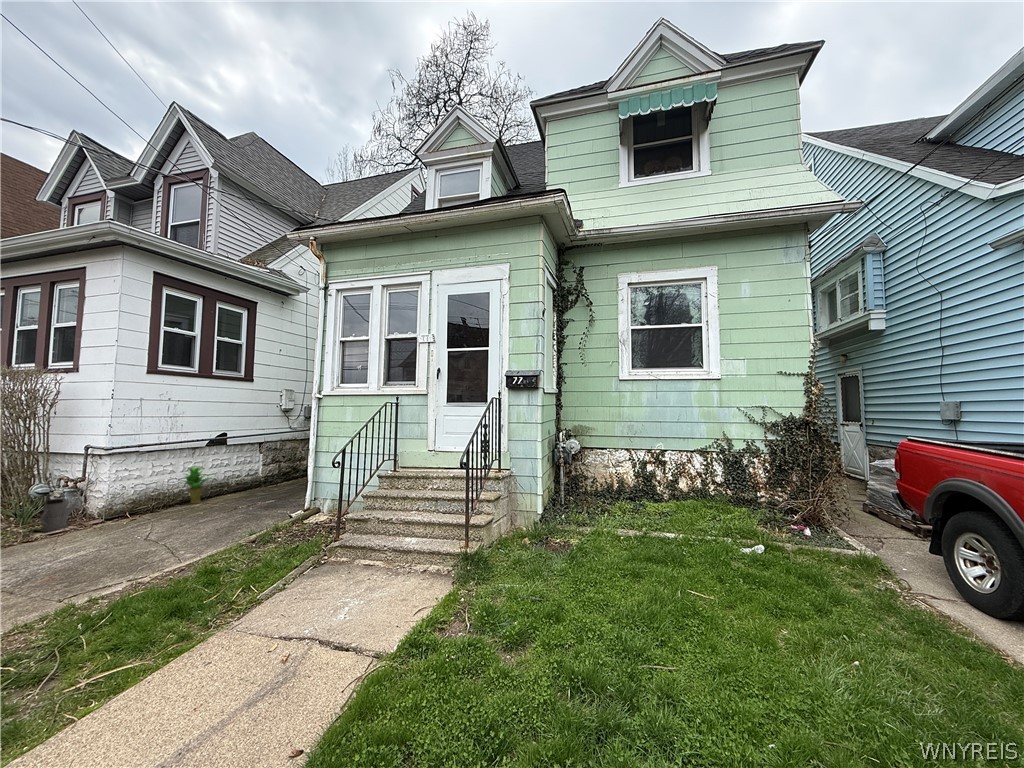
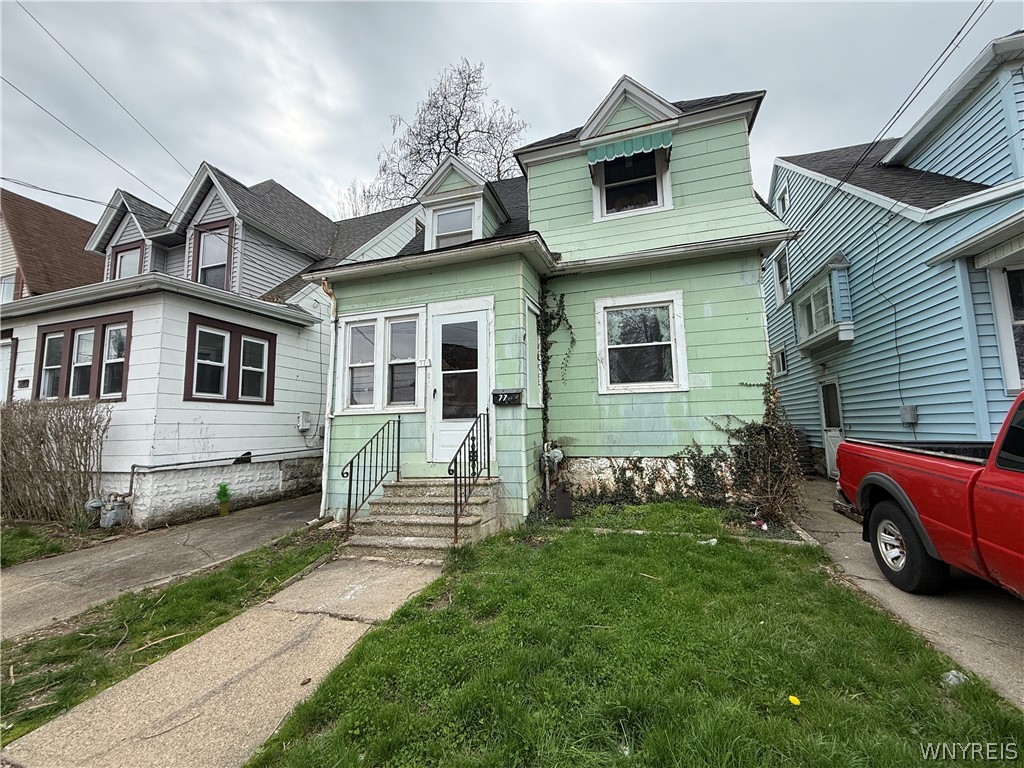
watering can: present [40,492,76,532] -> present [536,482,577,519]

